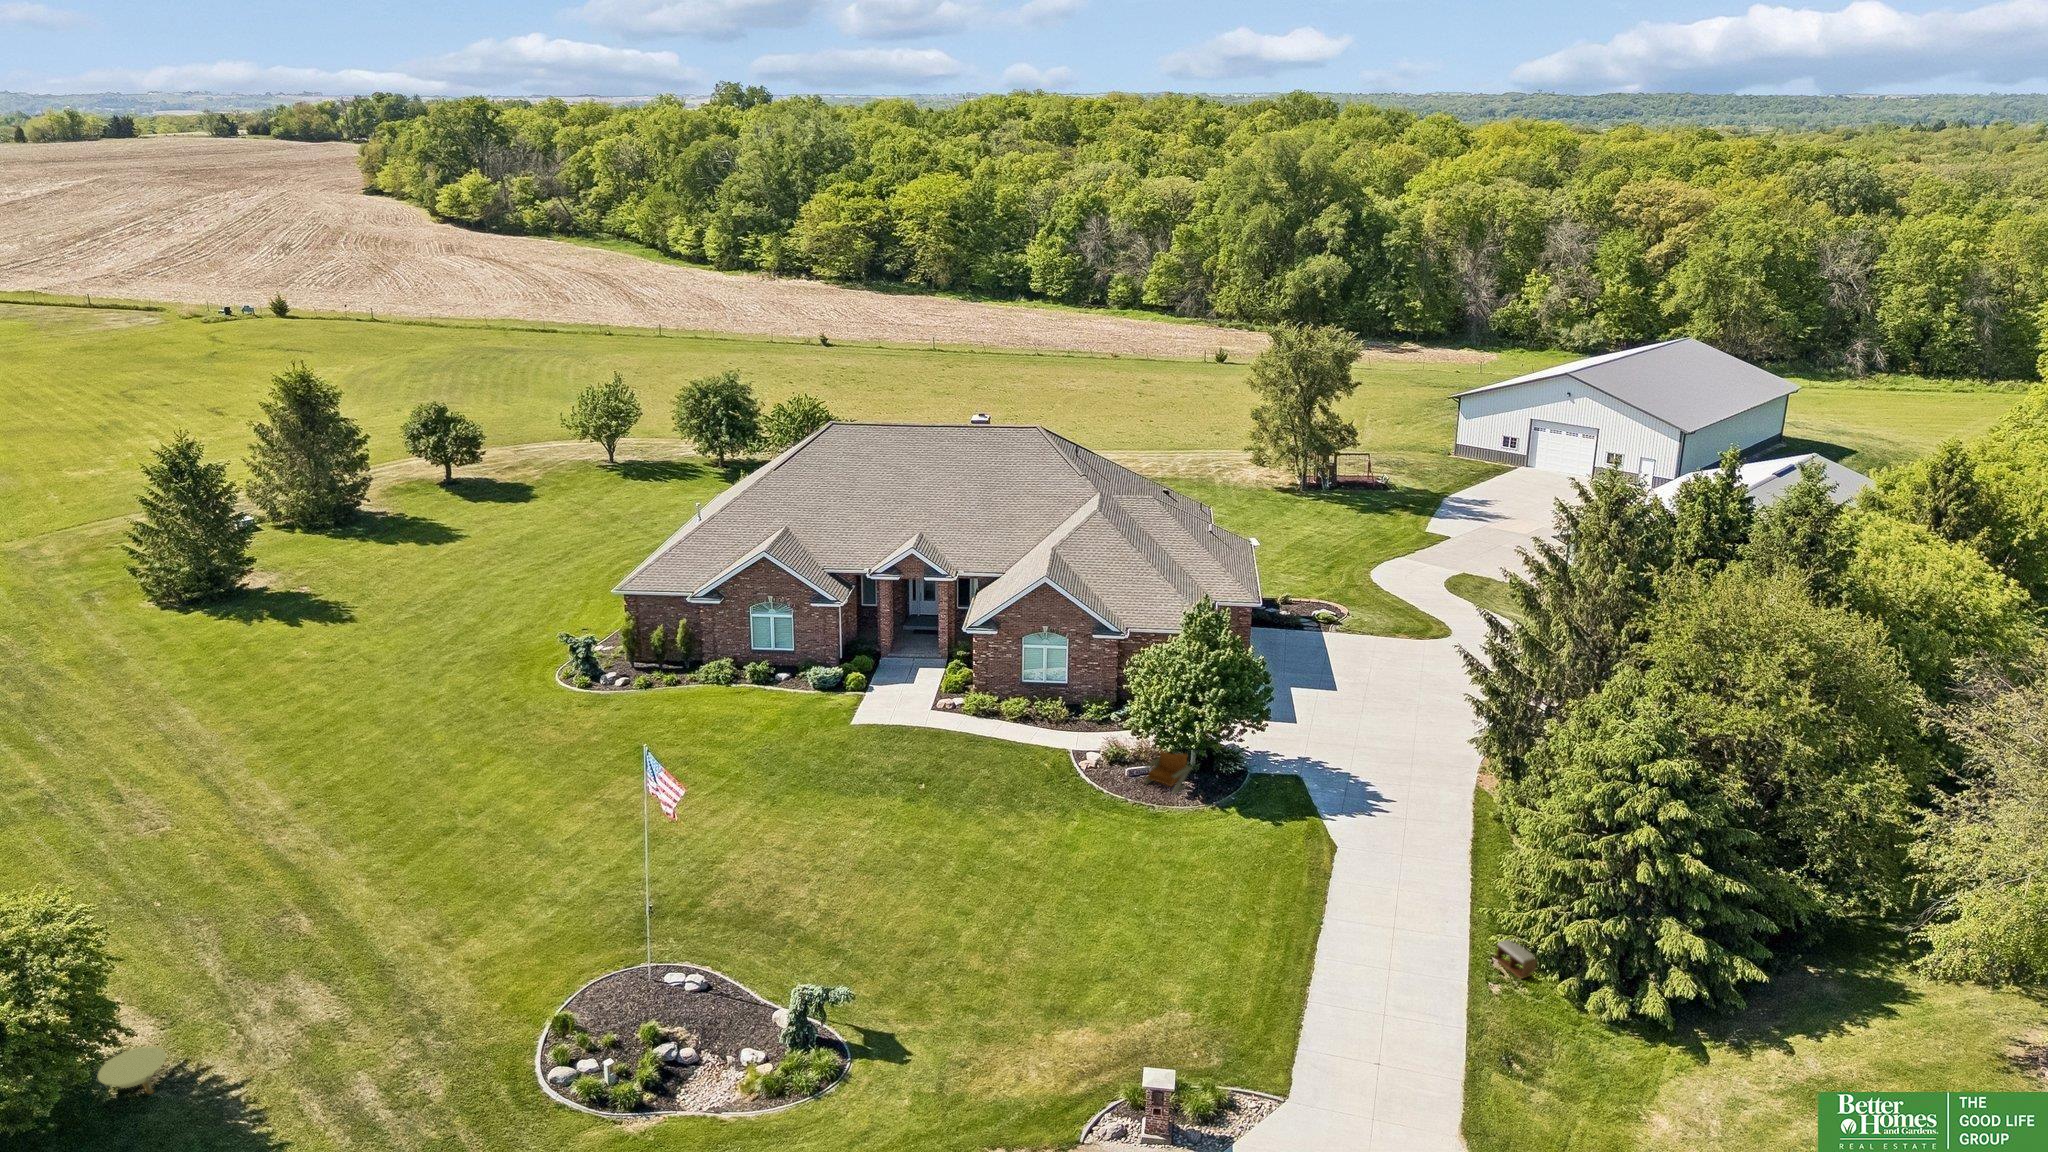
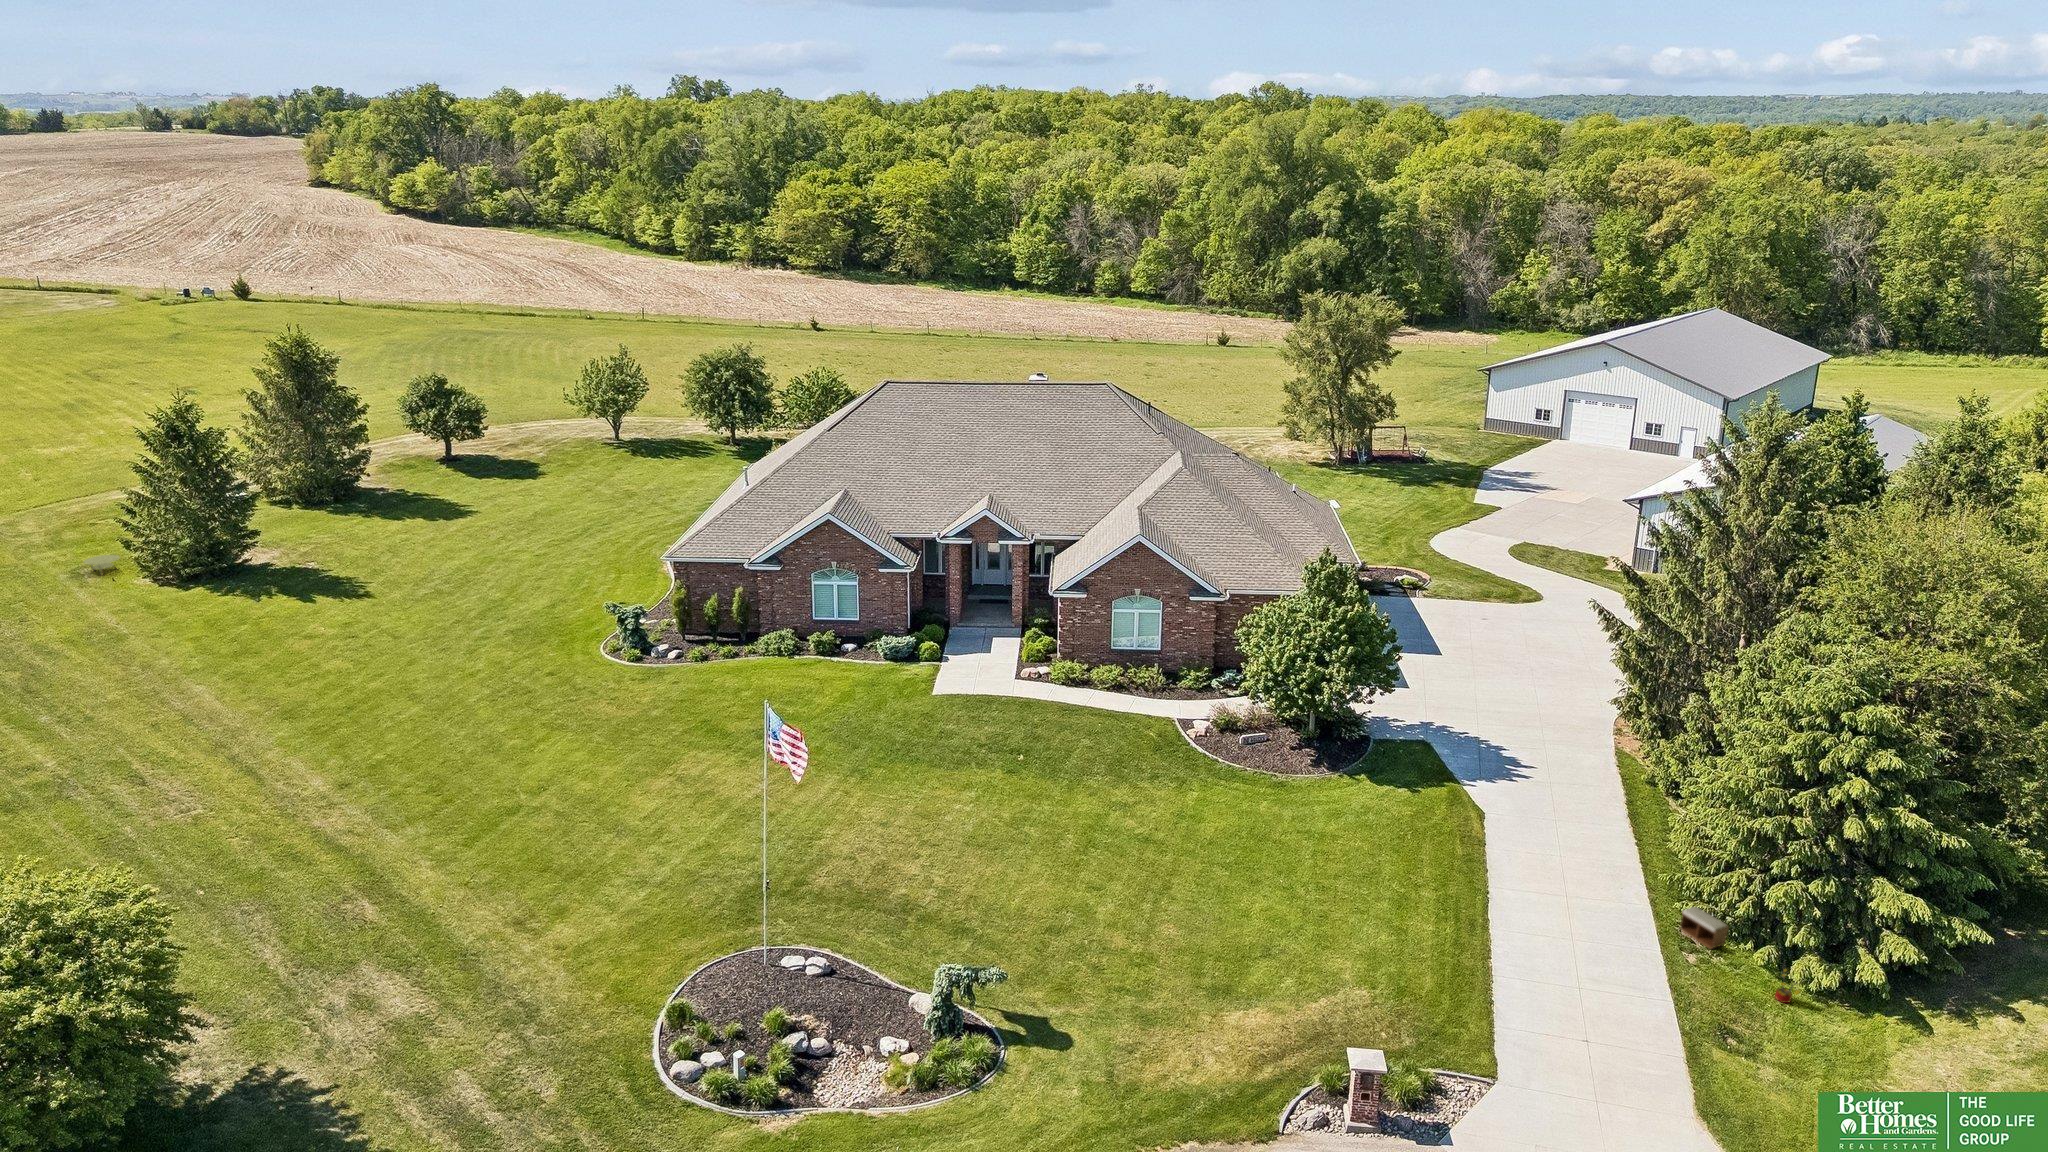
lounge chair: present [1144,750,1191,794] -> none [1259,711,1313,764]
decorative plant: none [1570,993,1592,1032] -> present [1775,969,1799,1003]
round table: present [97,1047,167,1094] -> present [84,555,120,576]

